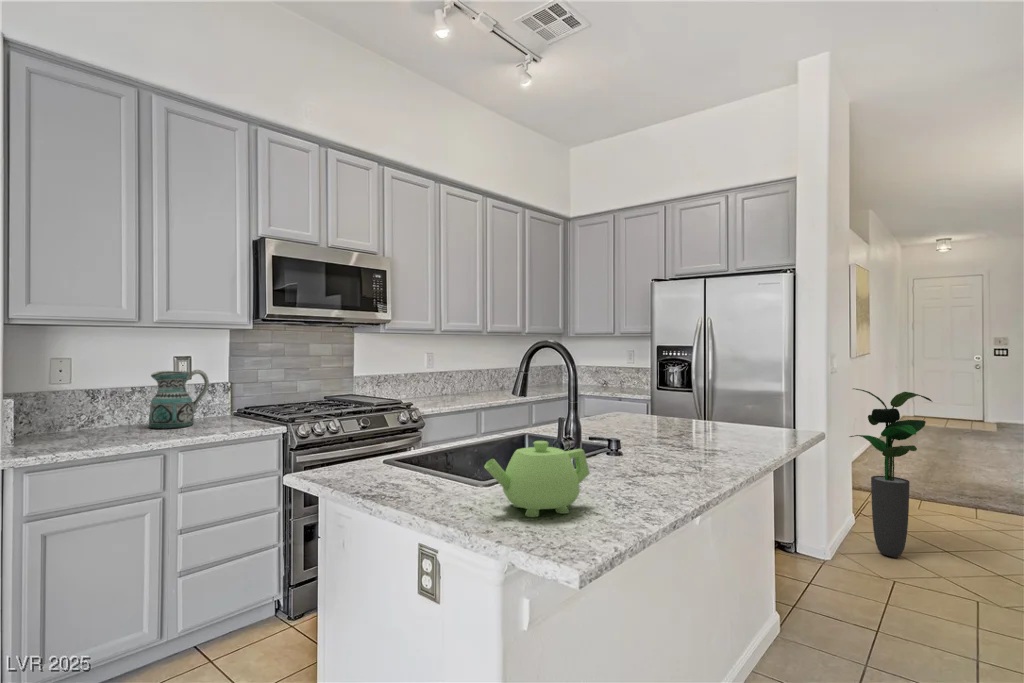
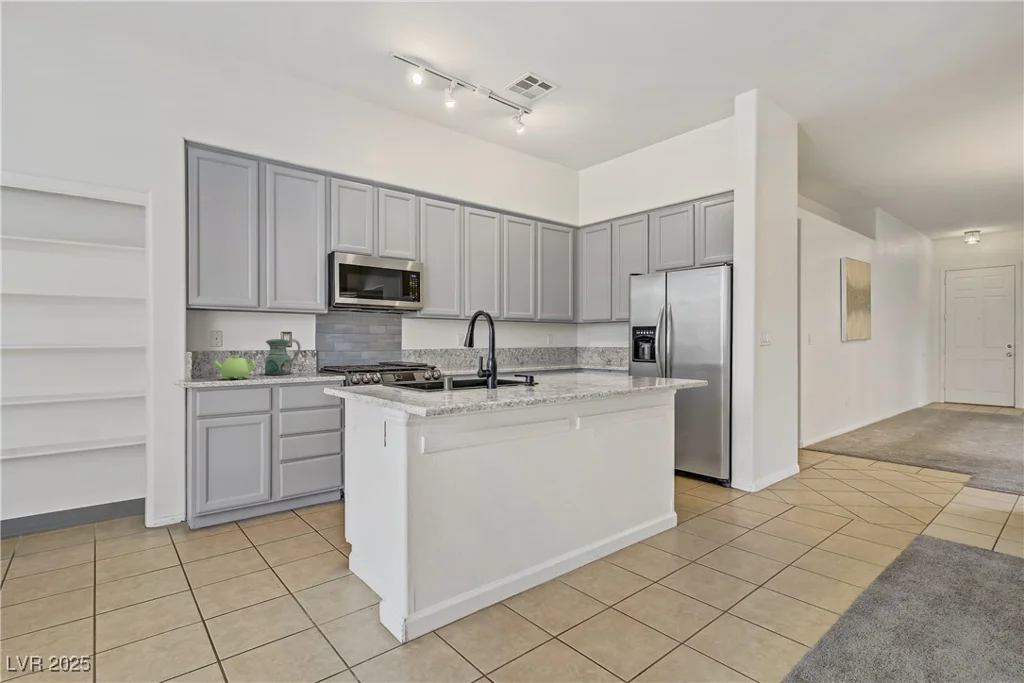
potted plant: present [850,388,932,557] -> none [780,360,847,494]
teapot: present [484,441,589,517] -> present [213,355,256,380]

